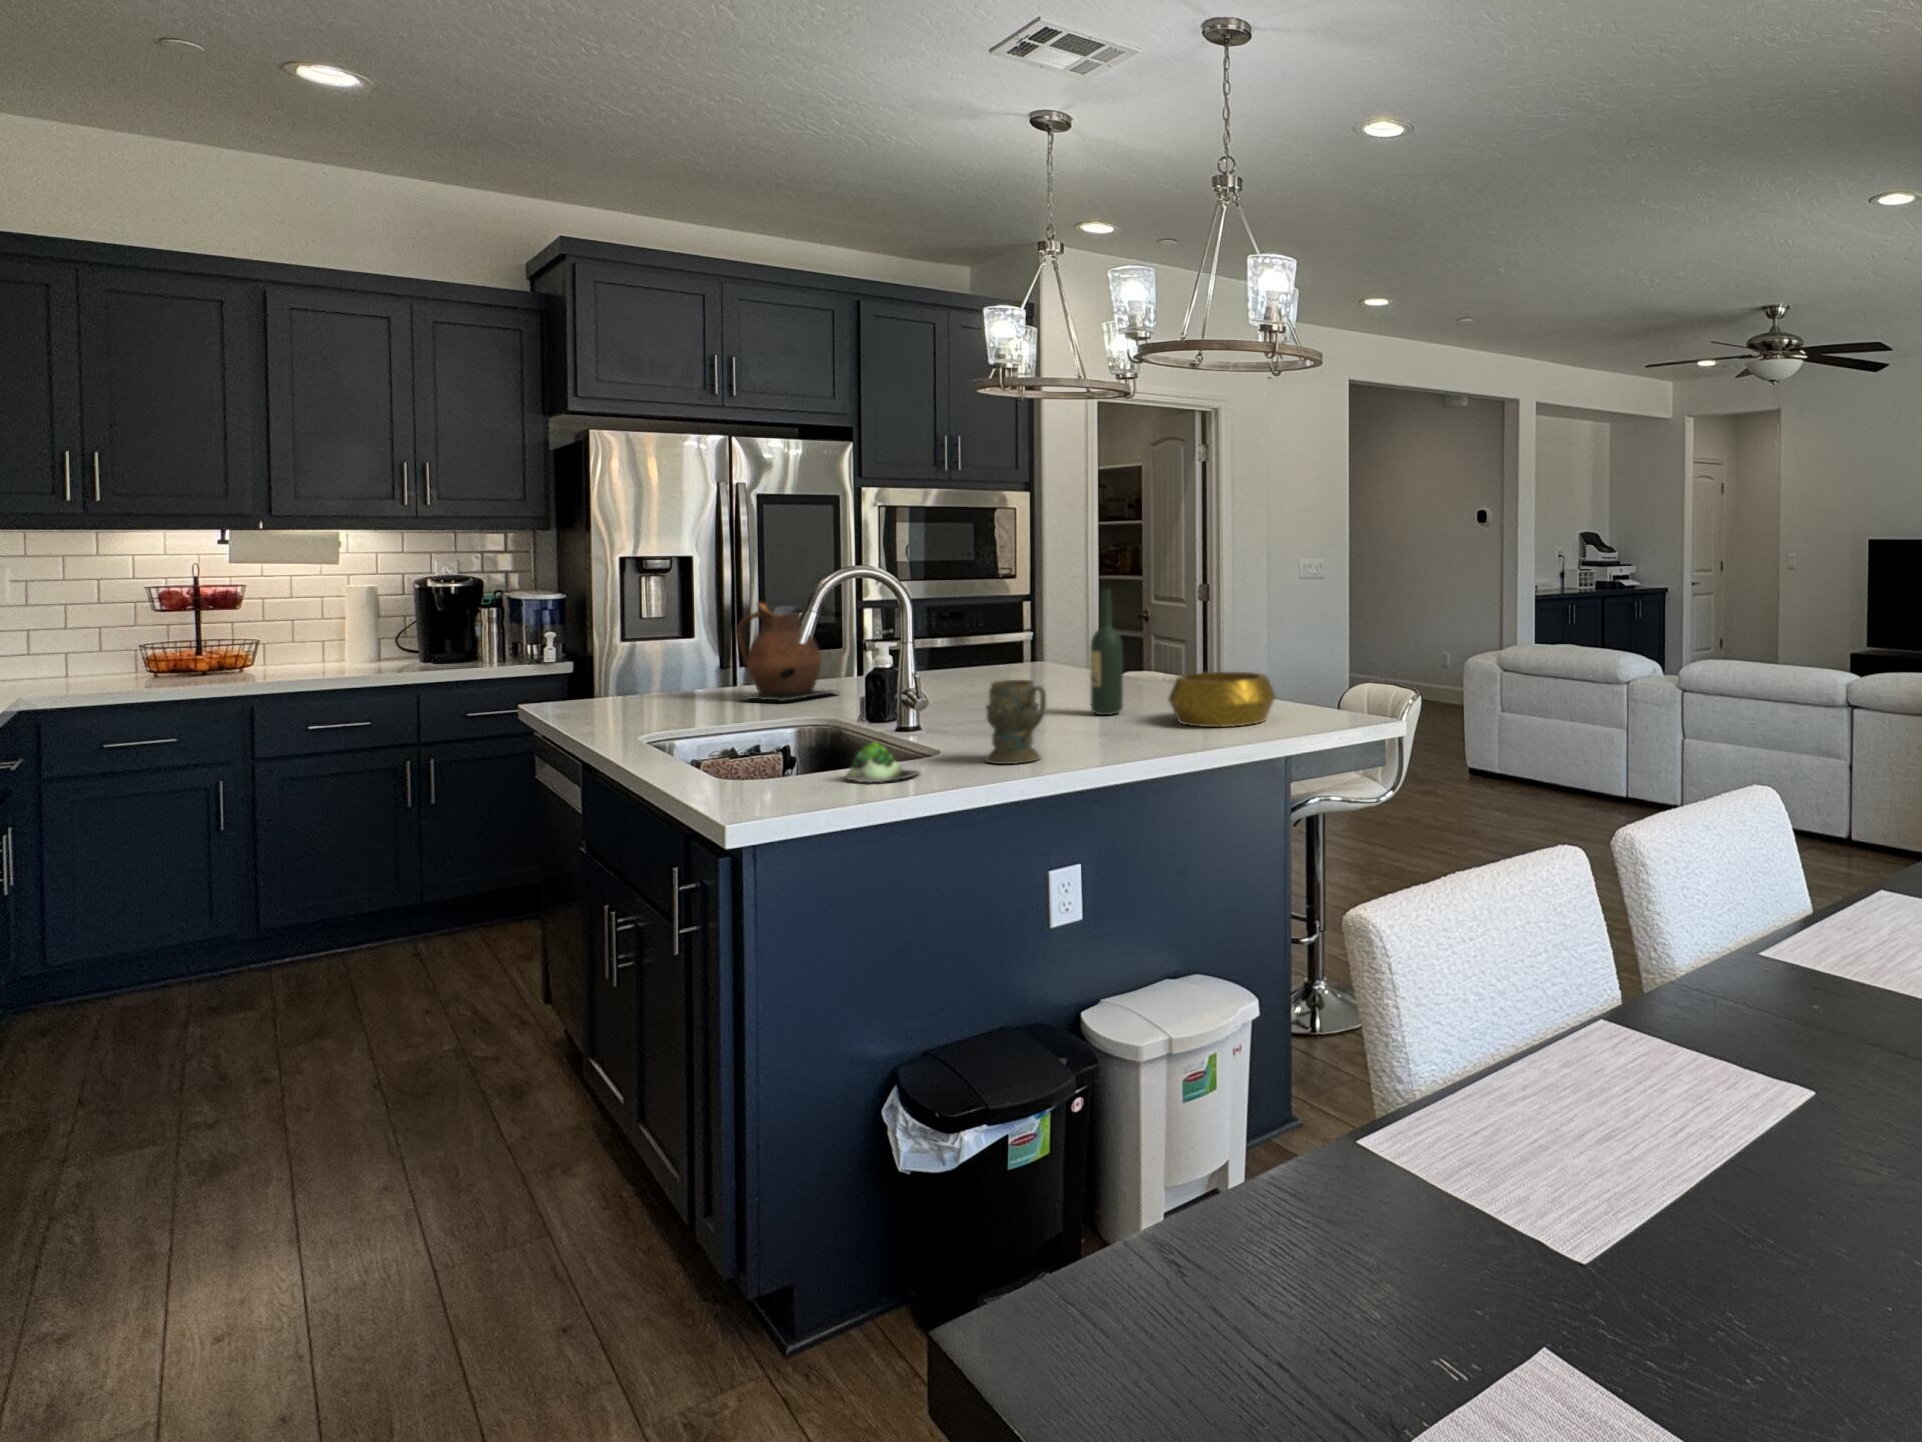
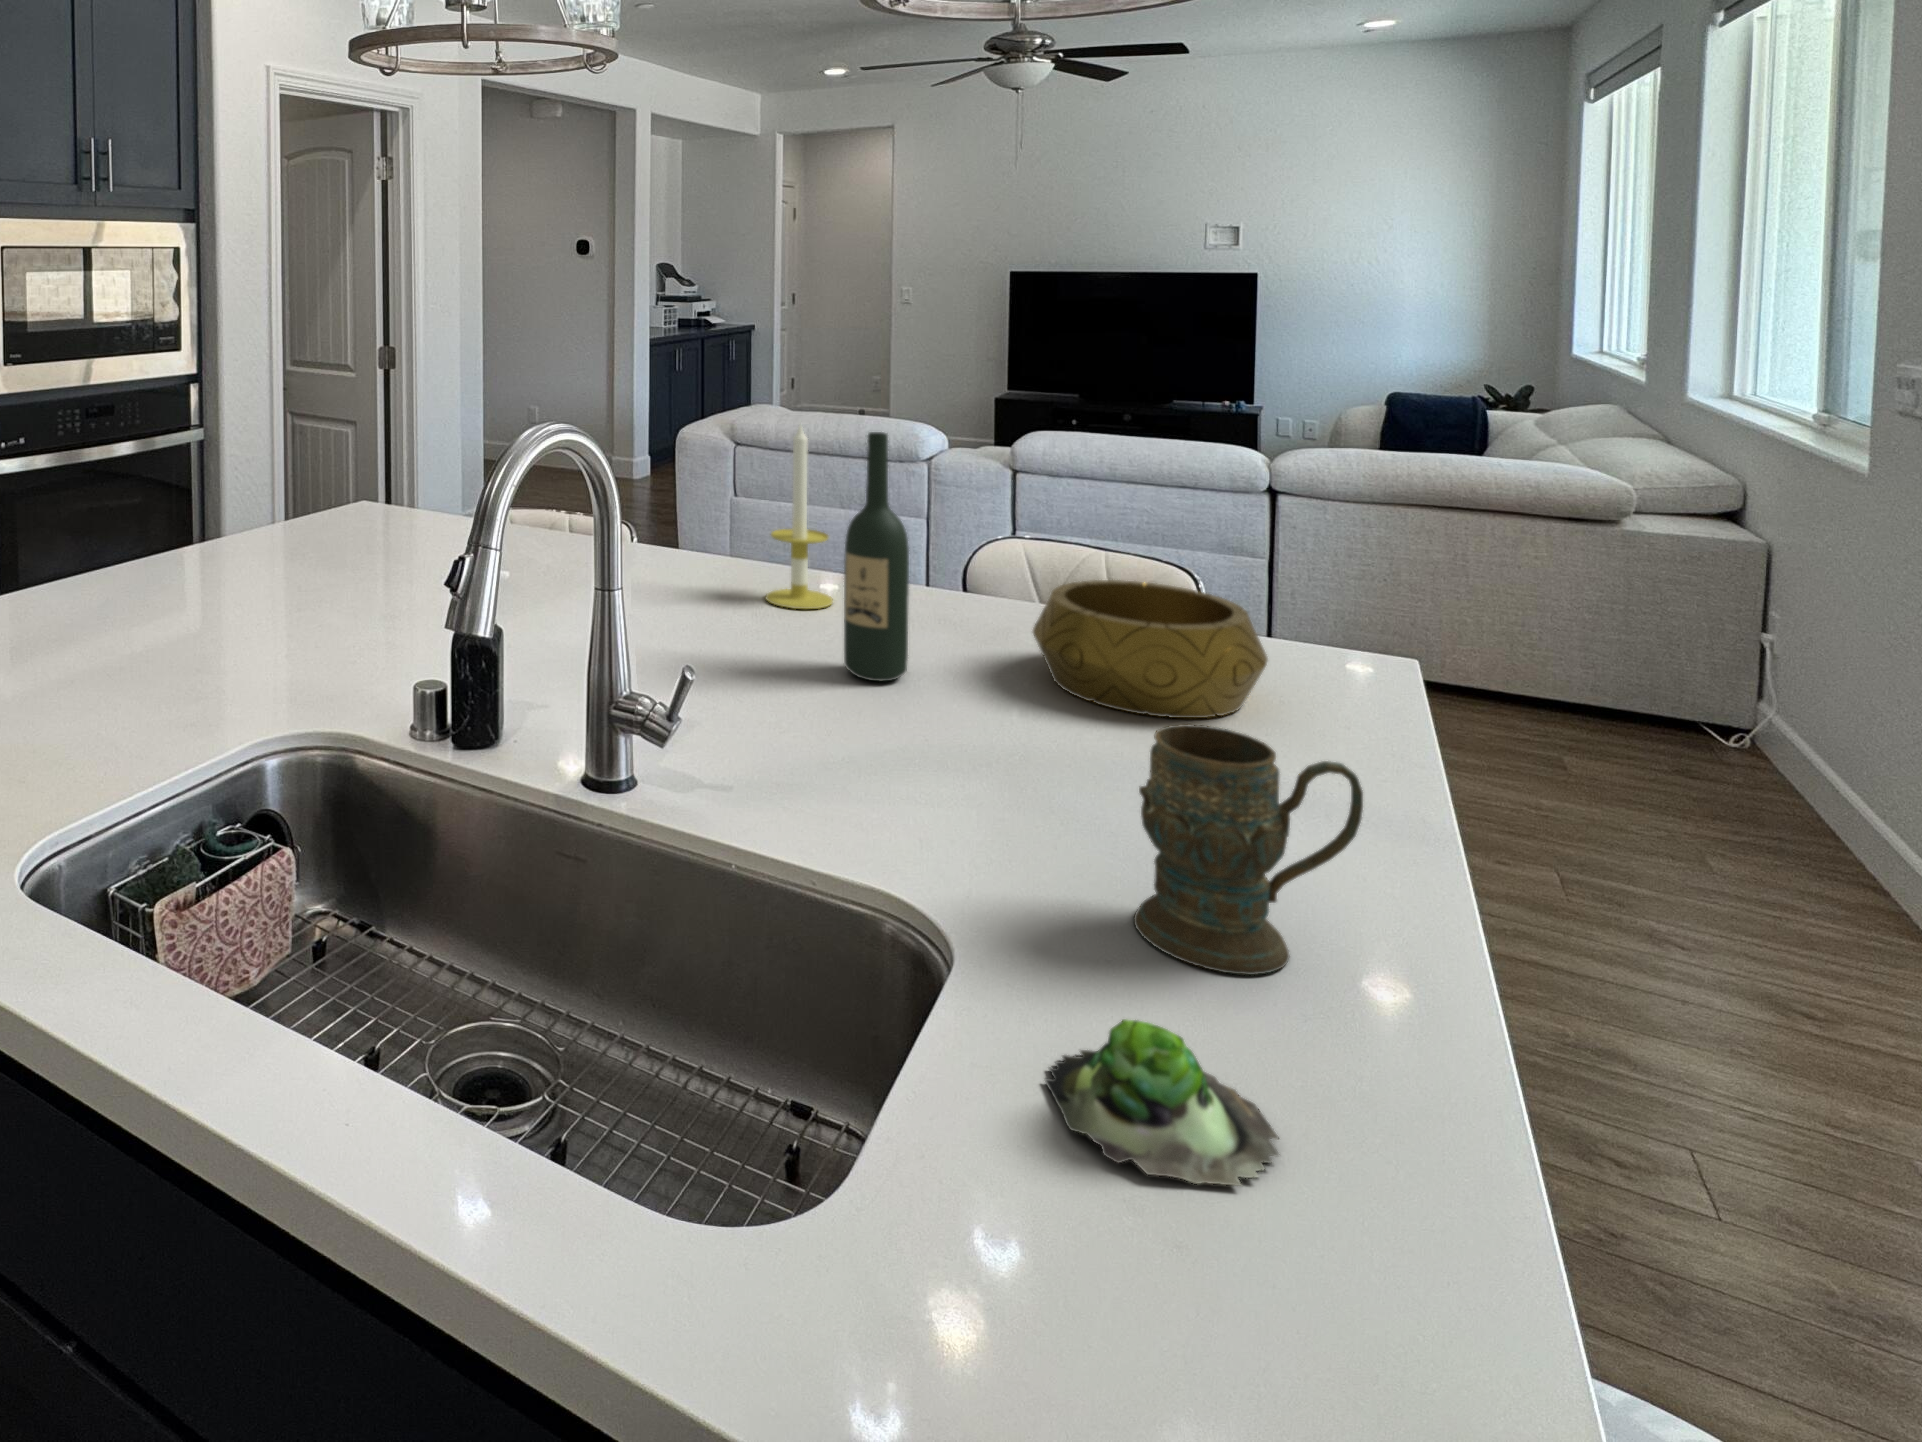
candle: none [1136,595,1174,698] -> present [766,425,833,609]
ceramic pitcher: present [736,603,839,701] -> none [34,463,221,675]

